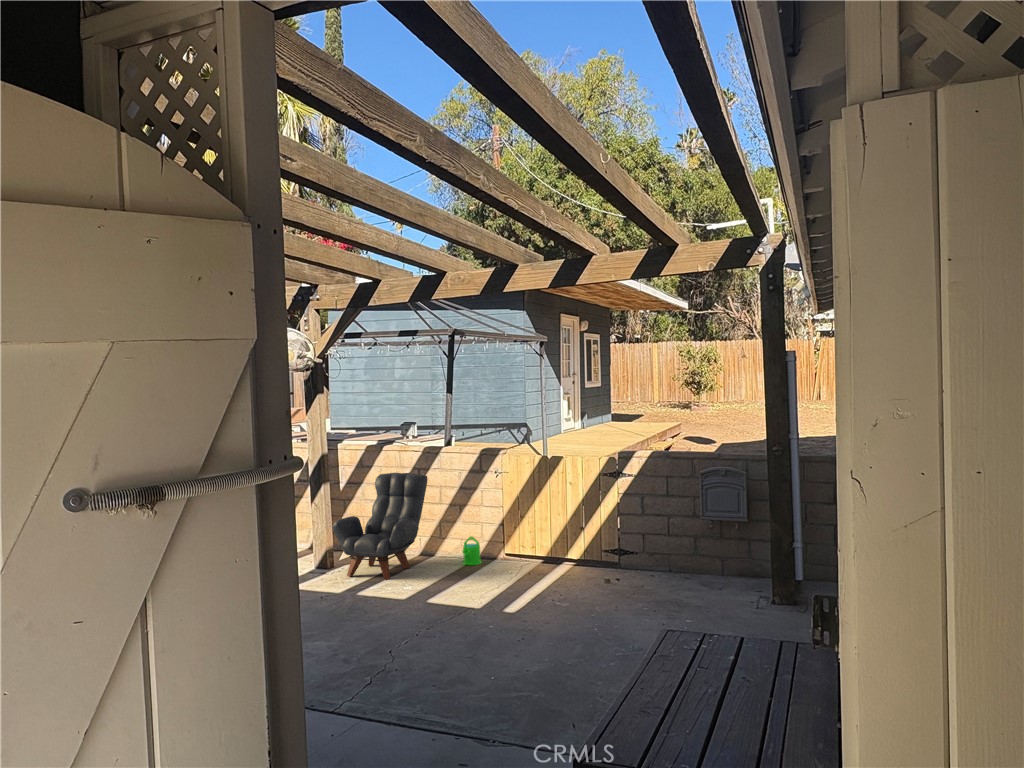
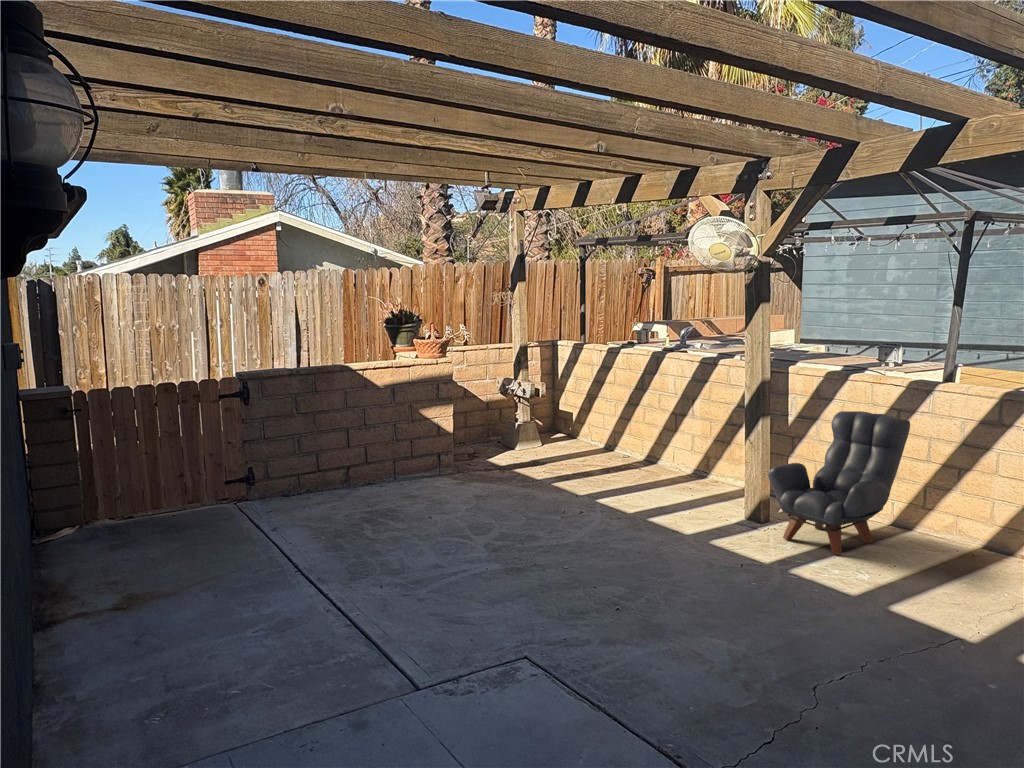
watering can: present [462,537,482,565] -> none [957,517,991,560]

